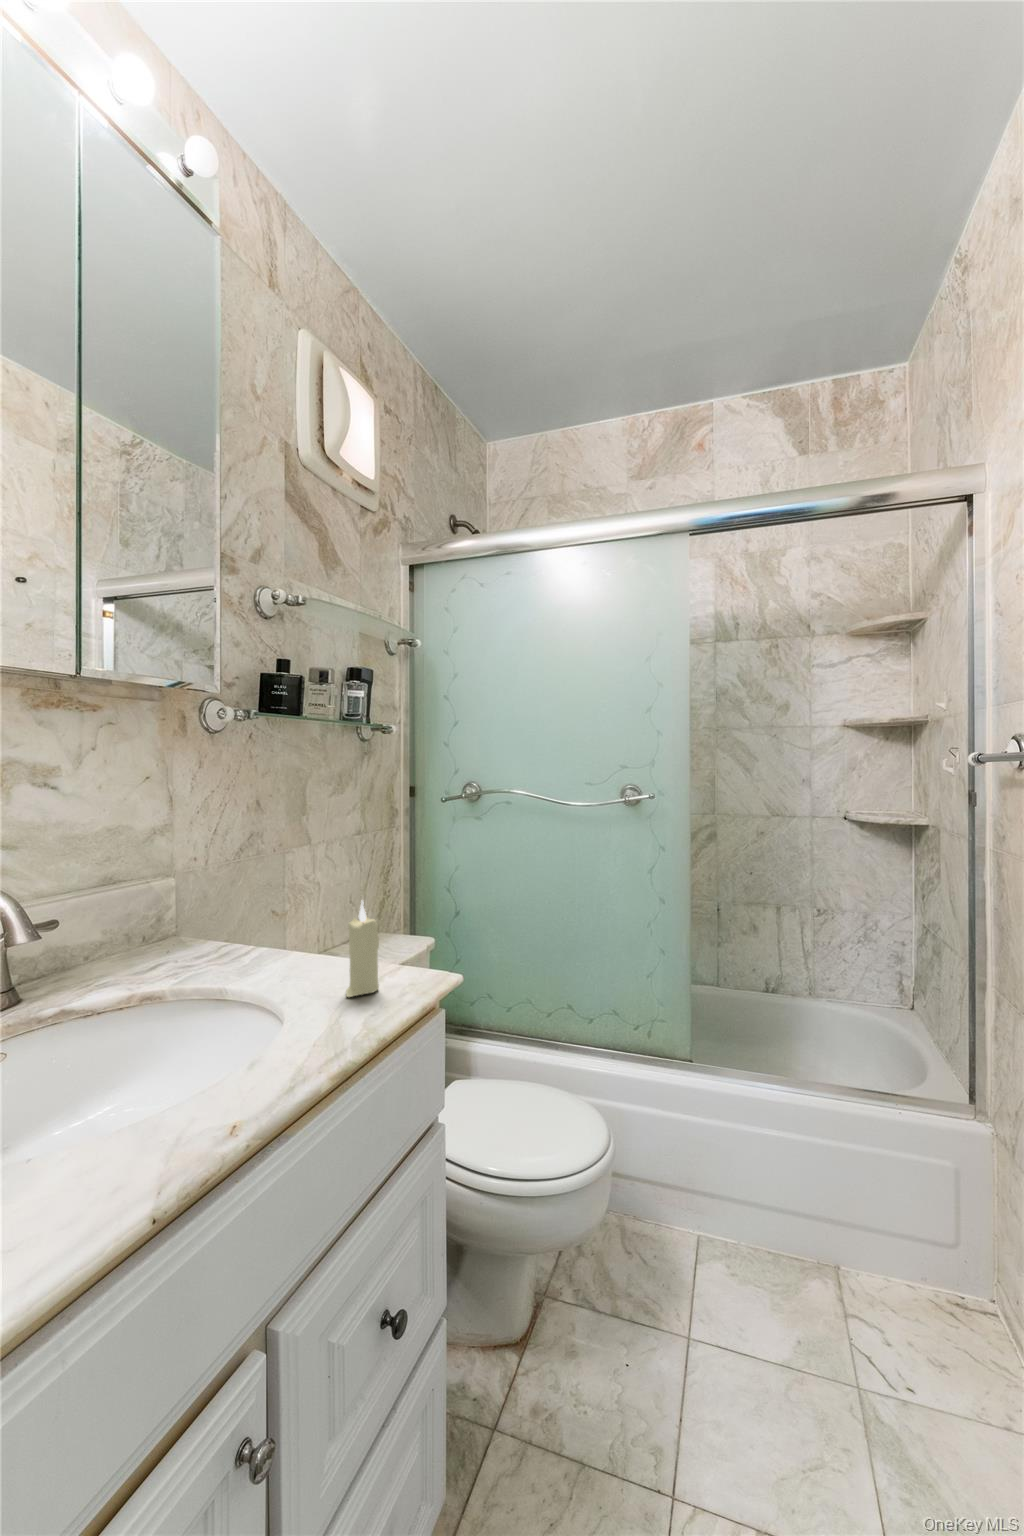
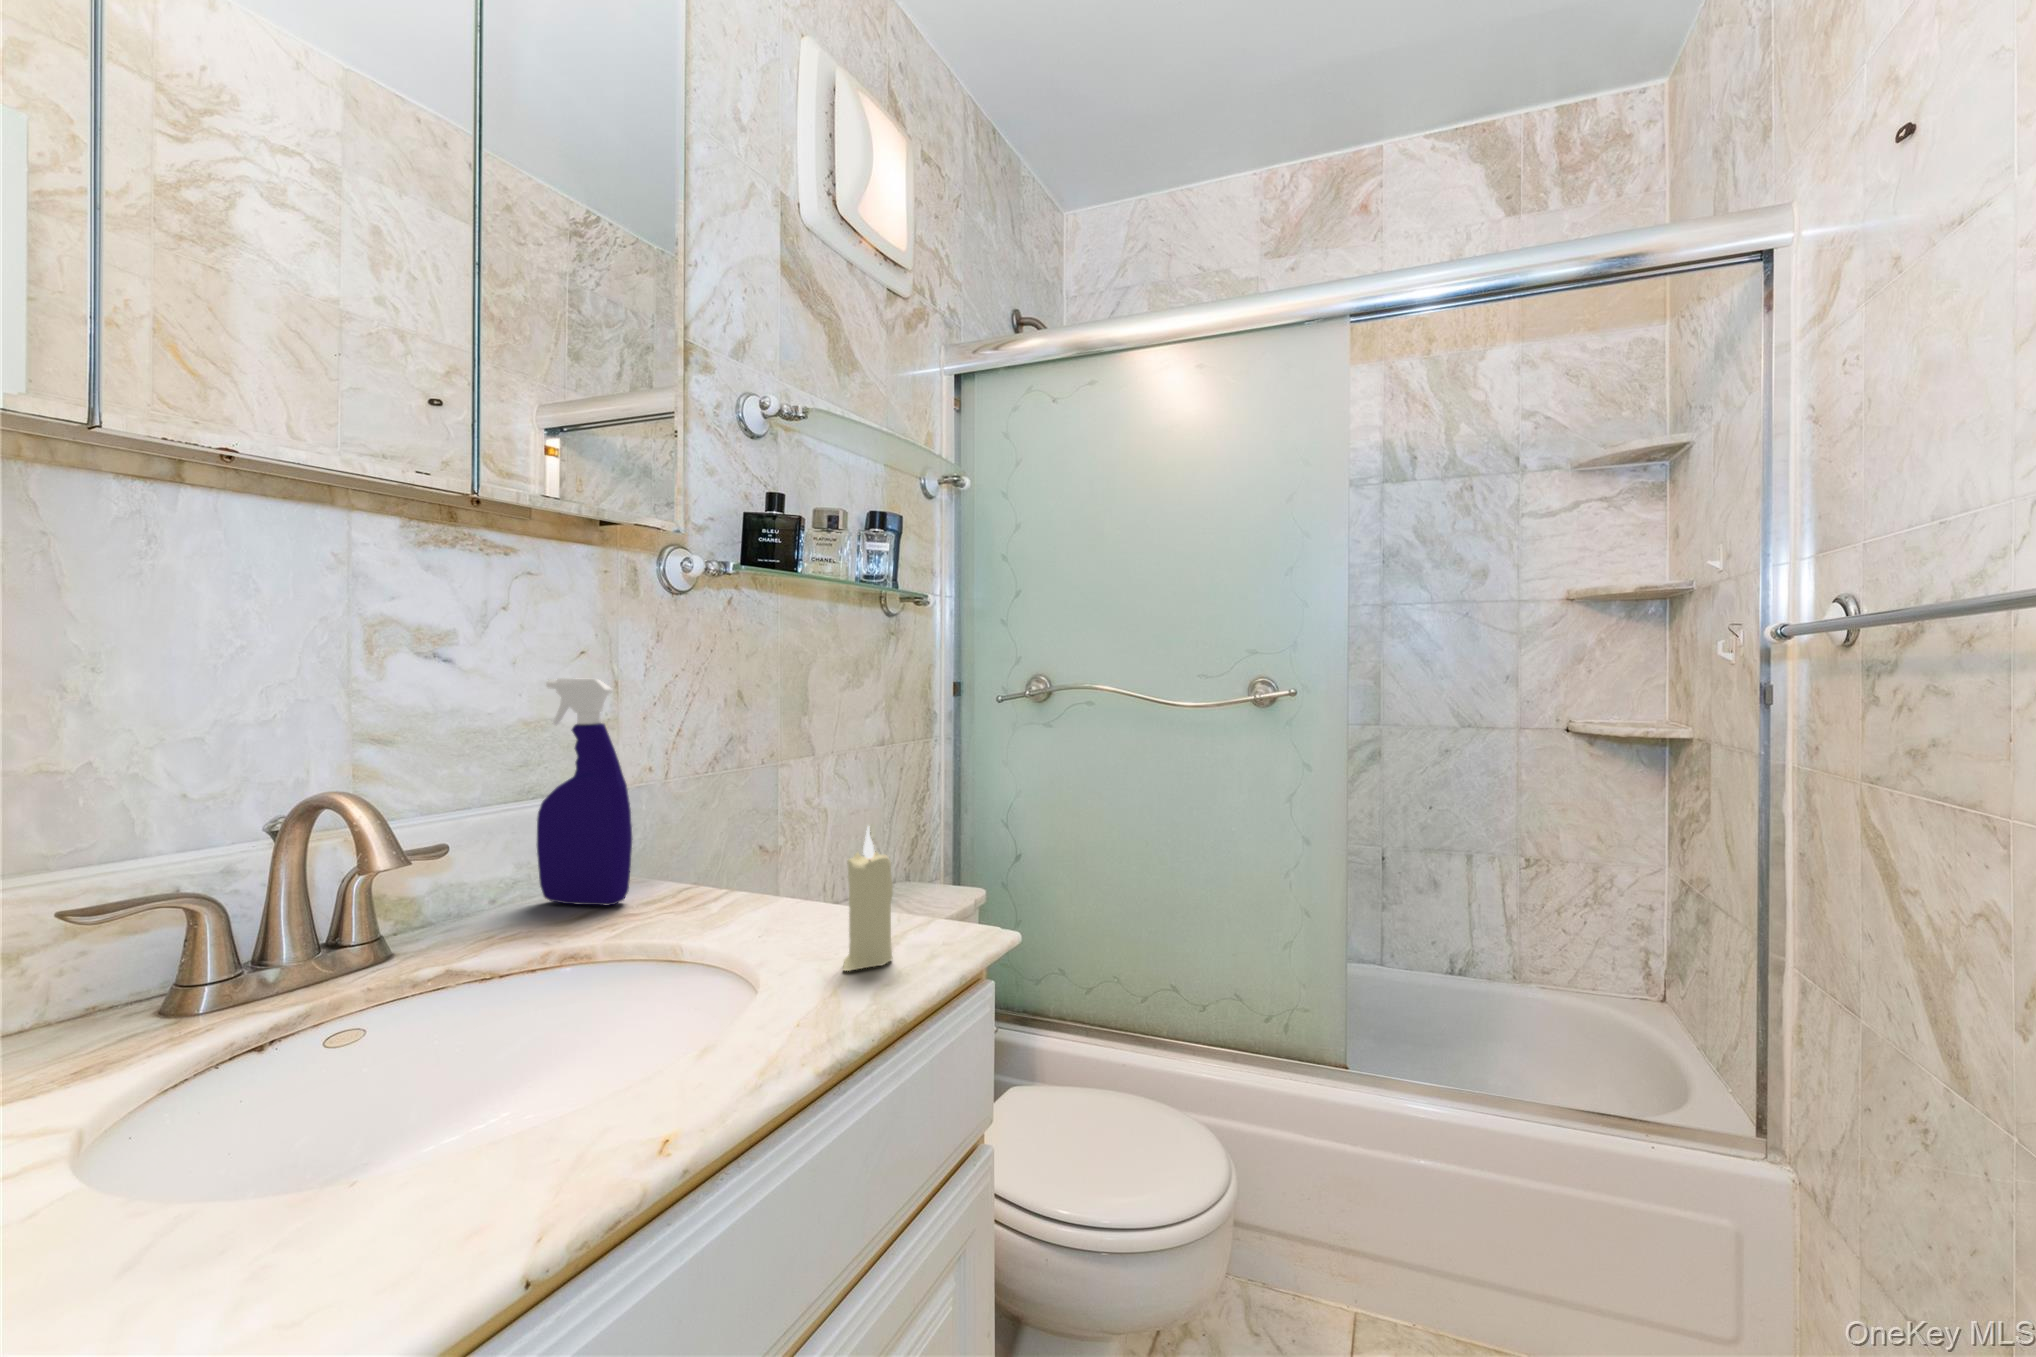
spray bottle: none [117,800,188,961] -> present [537,678,632,905]

